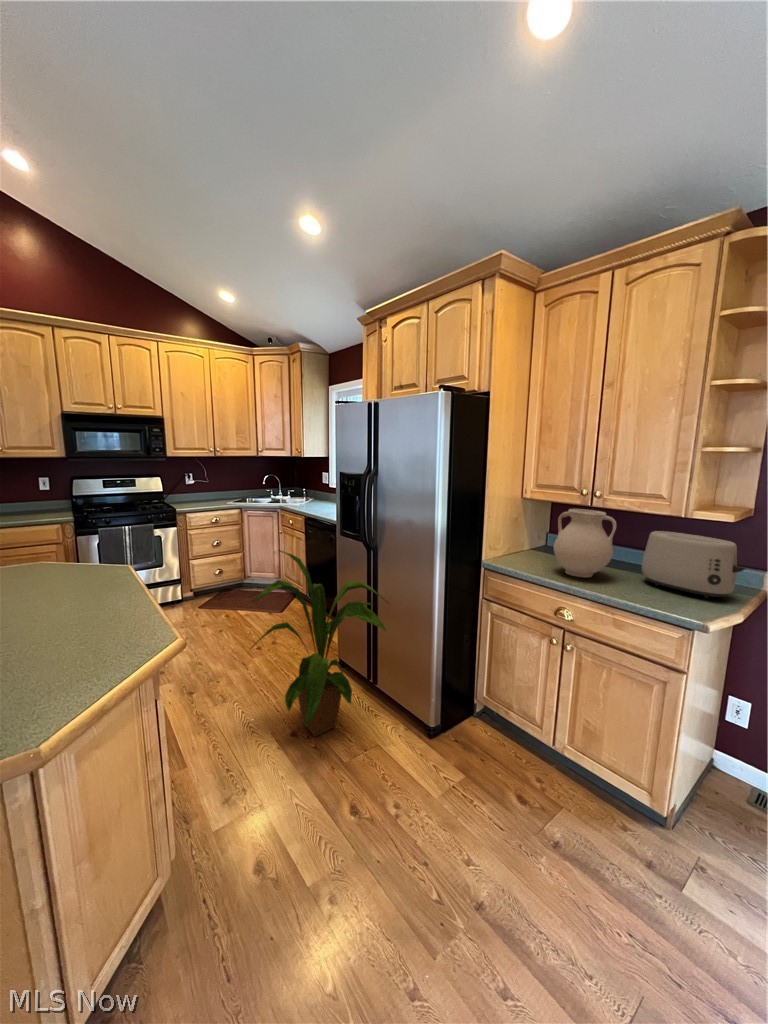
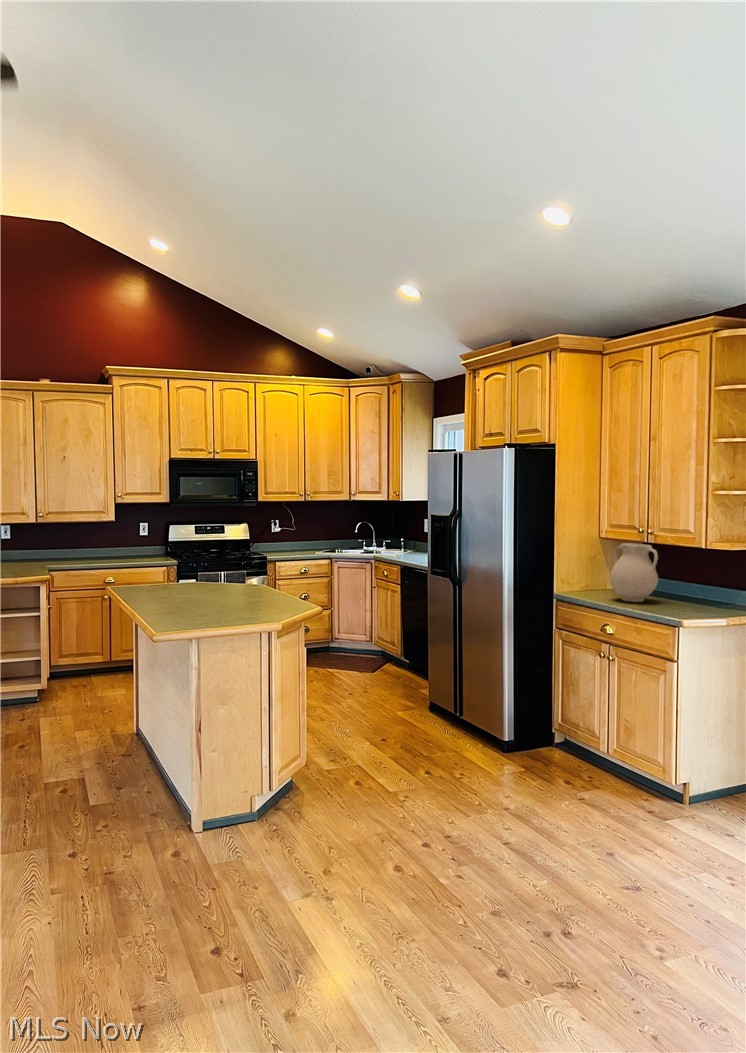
toaster: present [642,531,745,598] -> none [681,562,742,612]
house plant: present [250,550,388,736] -> none [349,579,471,743]

